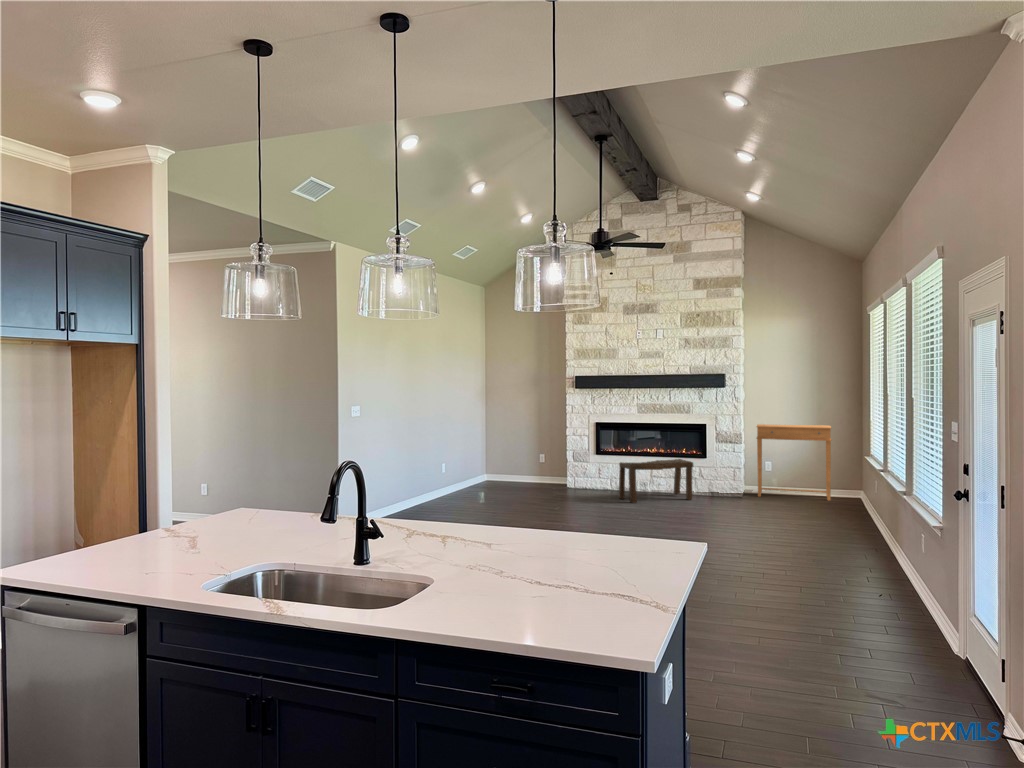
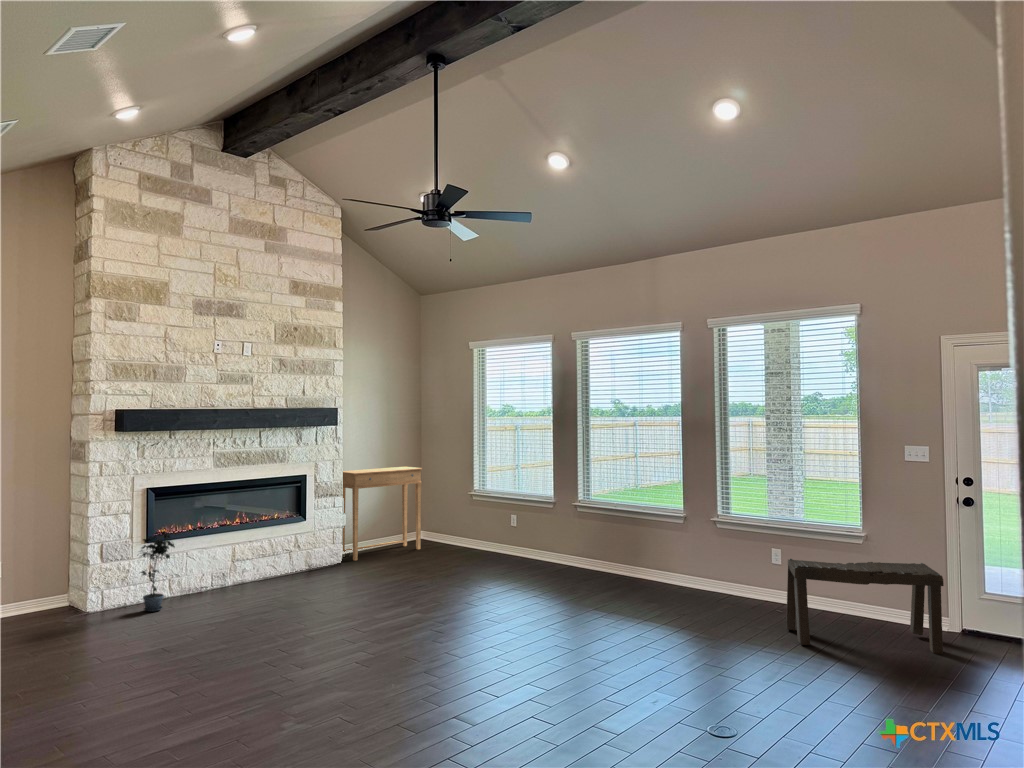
potted plant: none [580,446,601,494] -> present [140,528,175,612]
bench: present [619,459,693,503] -> present [786,559,944,654]

